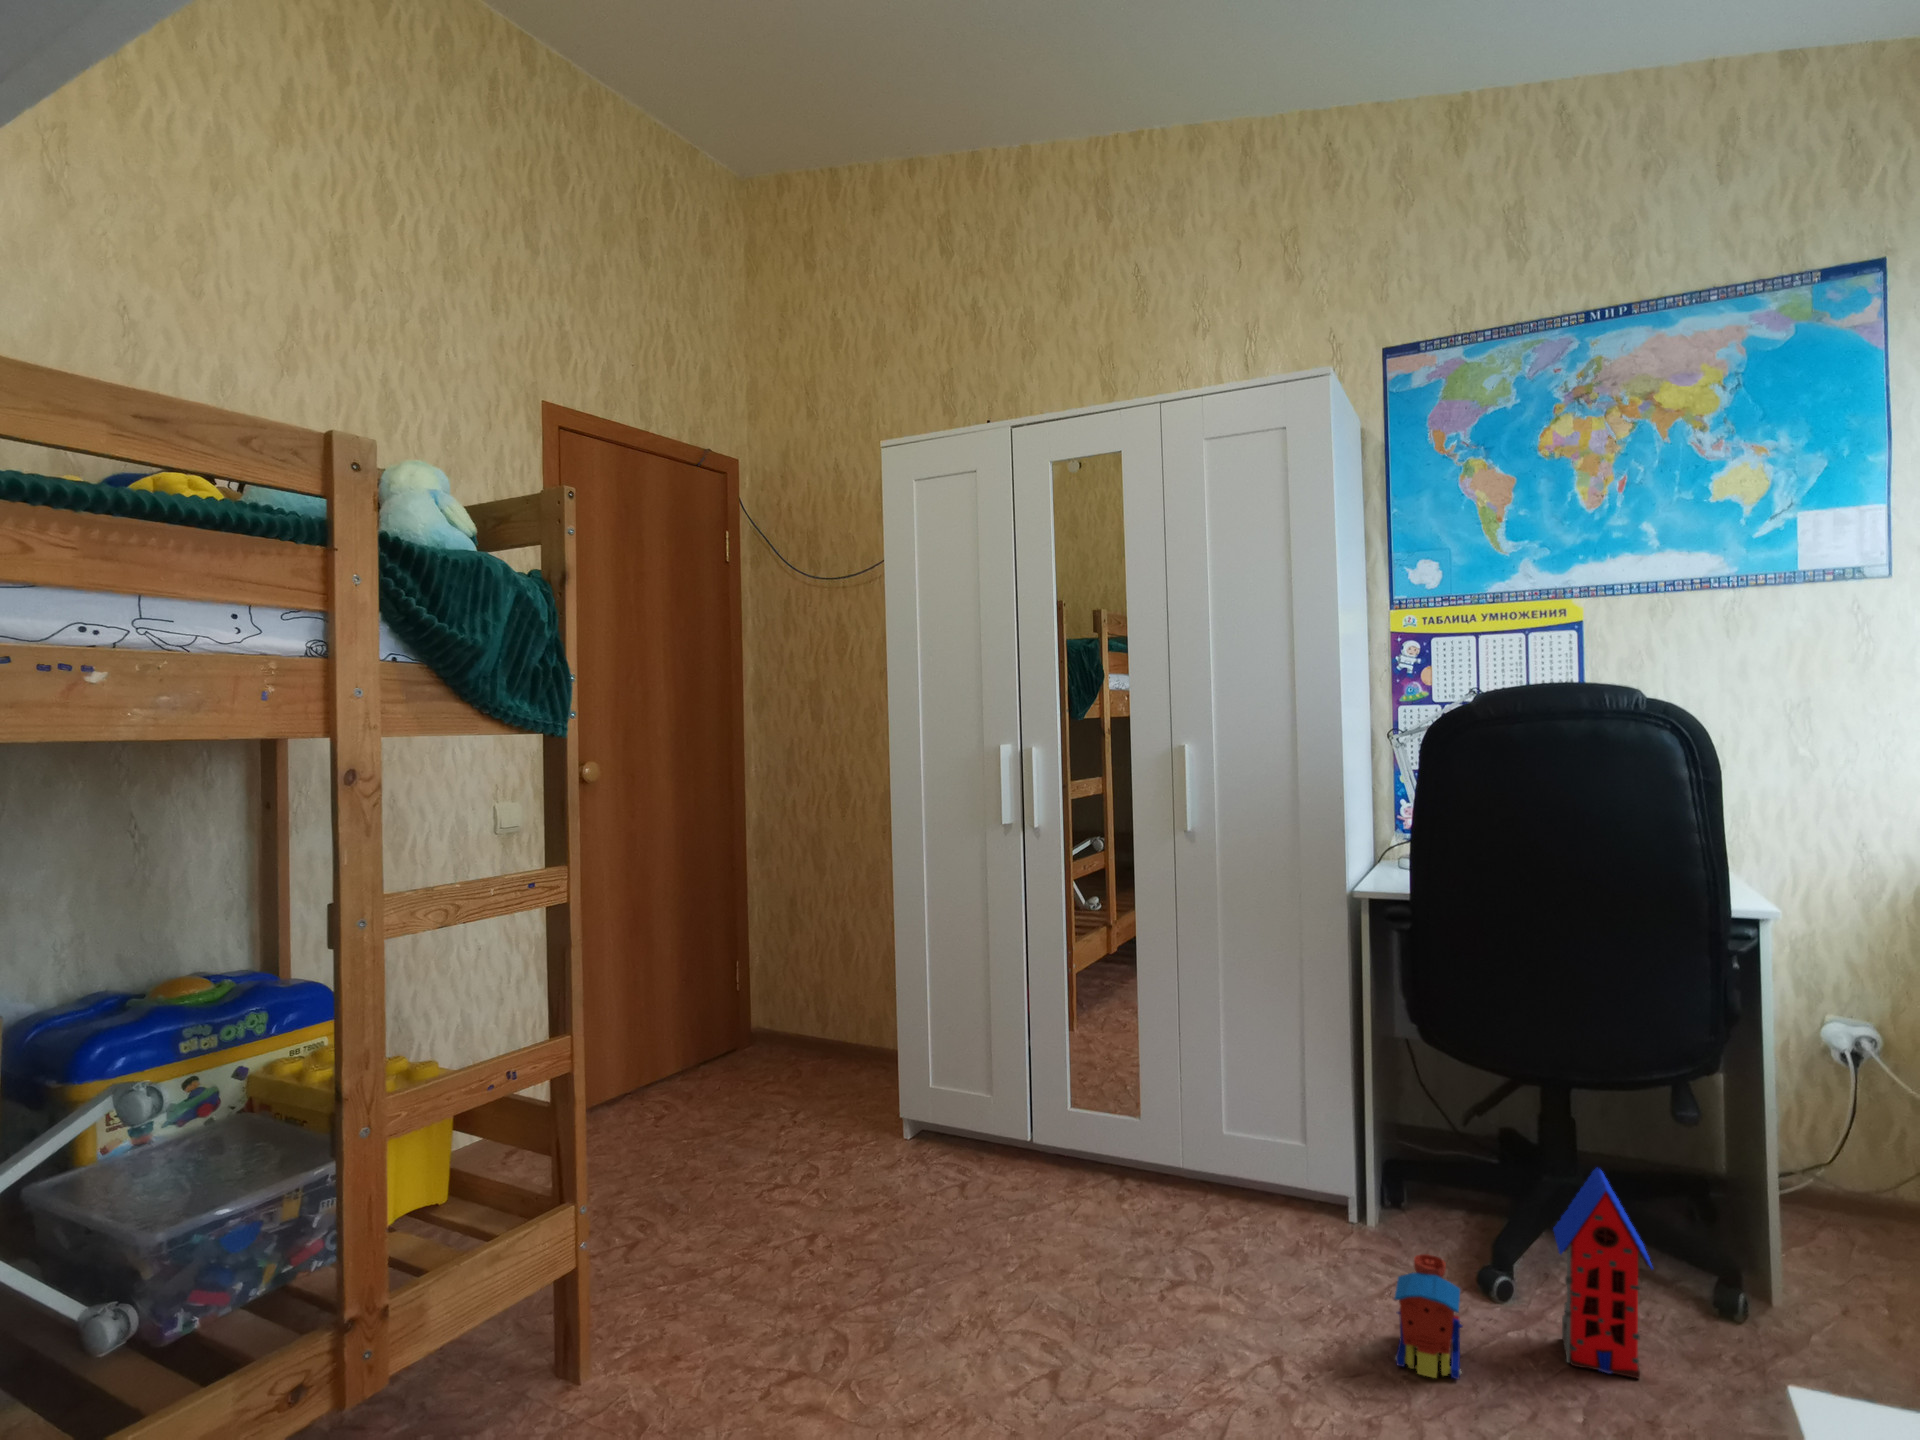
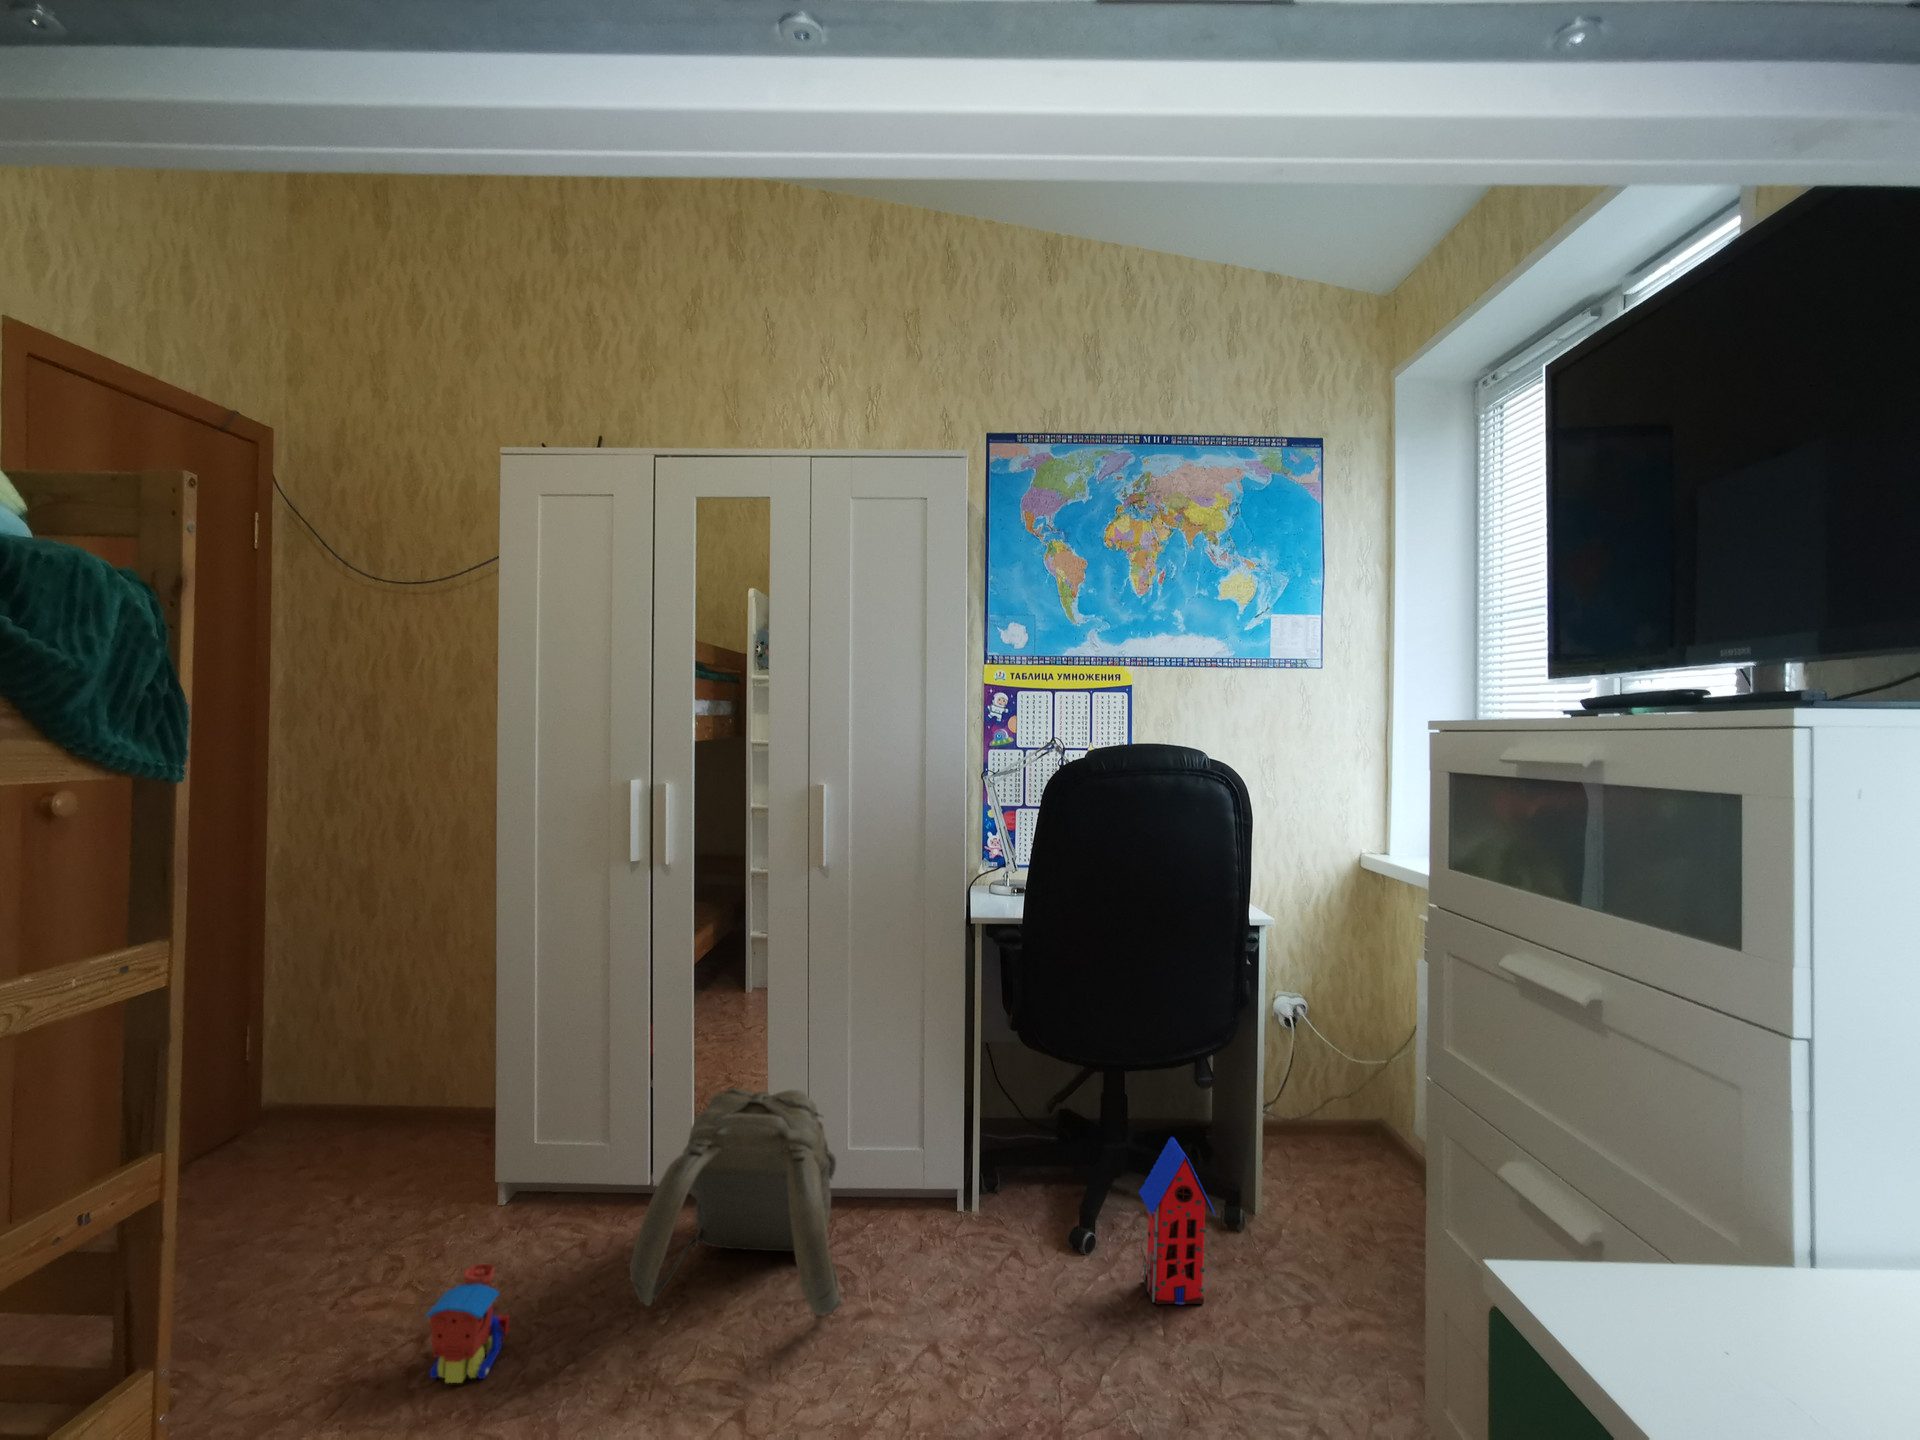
backpack: none [971,1052,1197,1293] -> present [630,1088,842,1316]
toy train: present [1394,1254,1462,1379] -> present [425,1264,509,1383]

